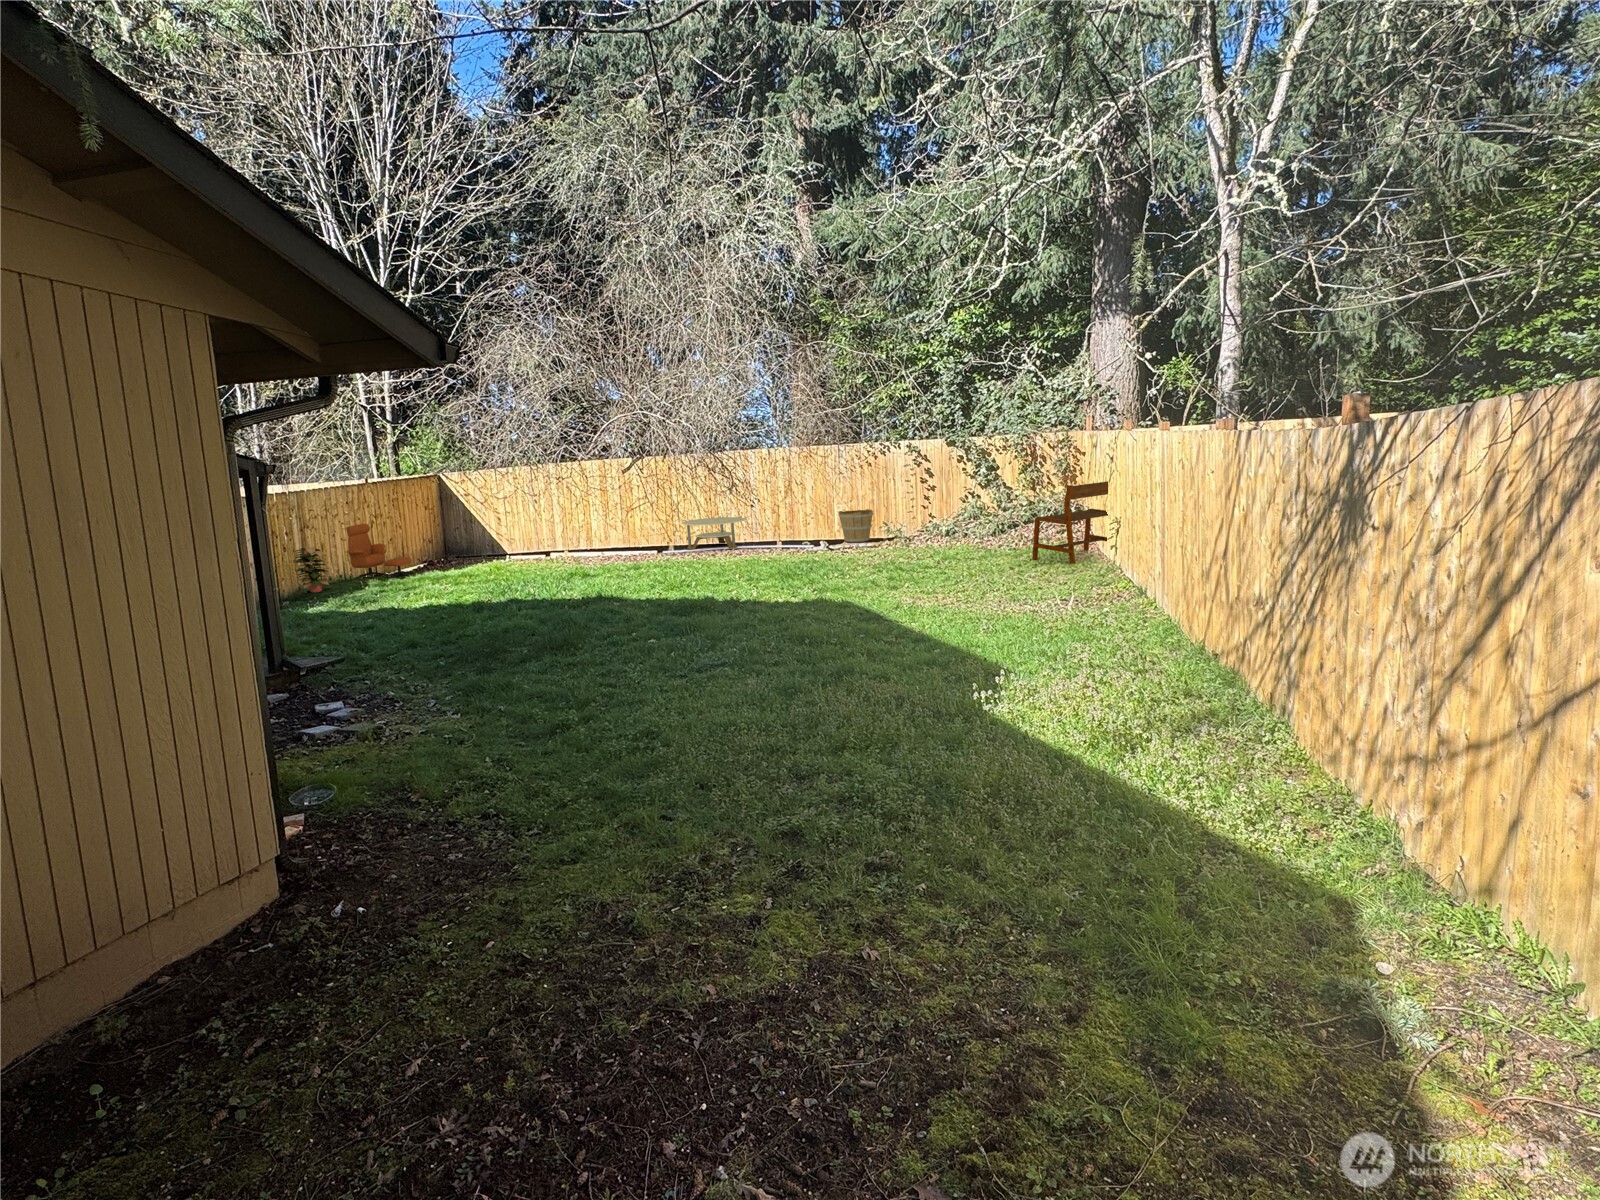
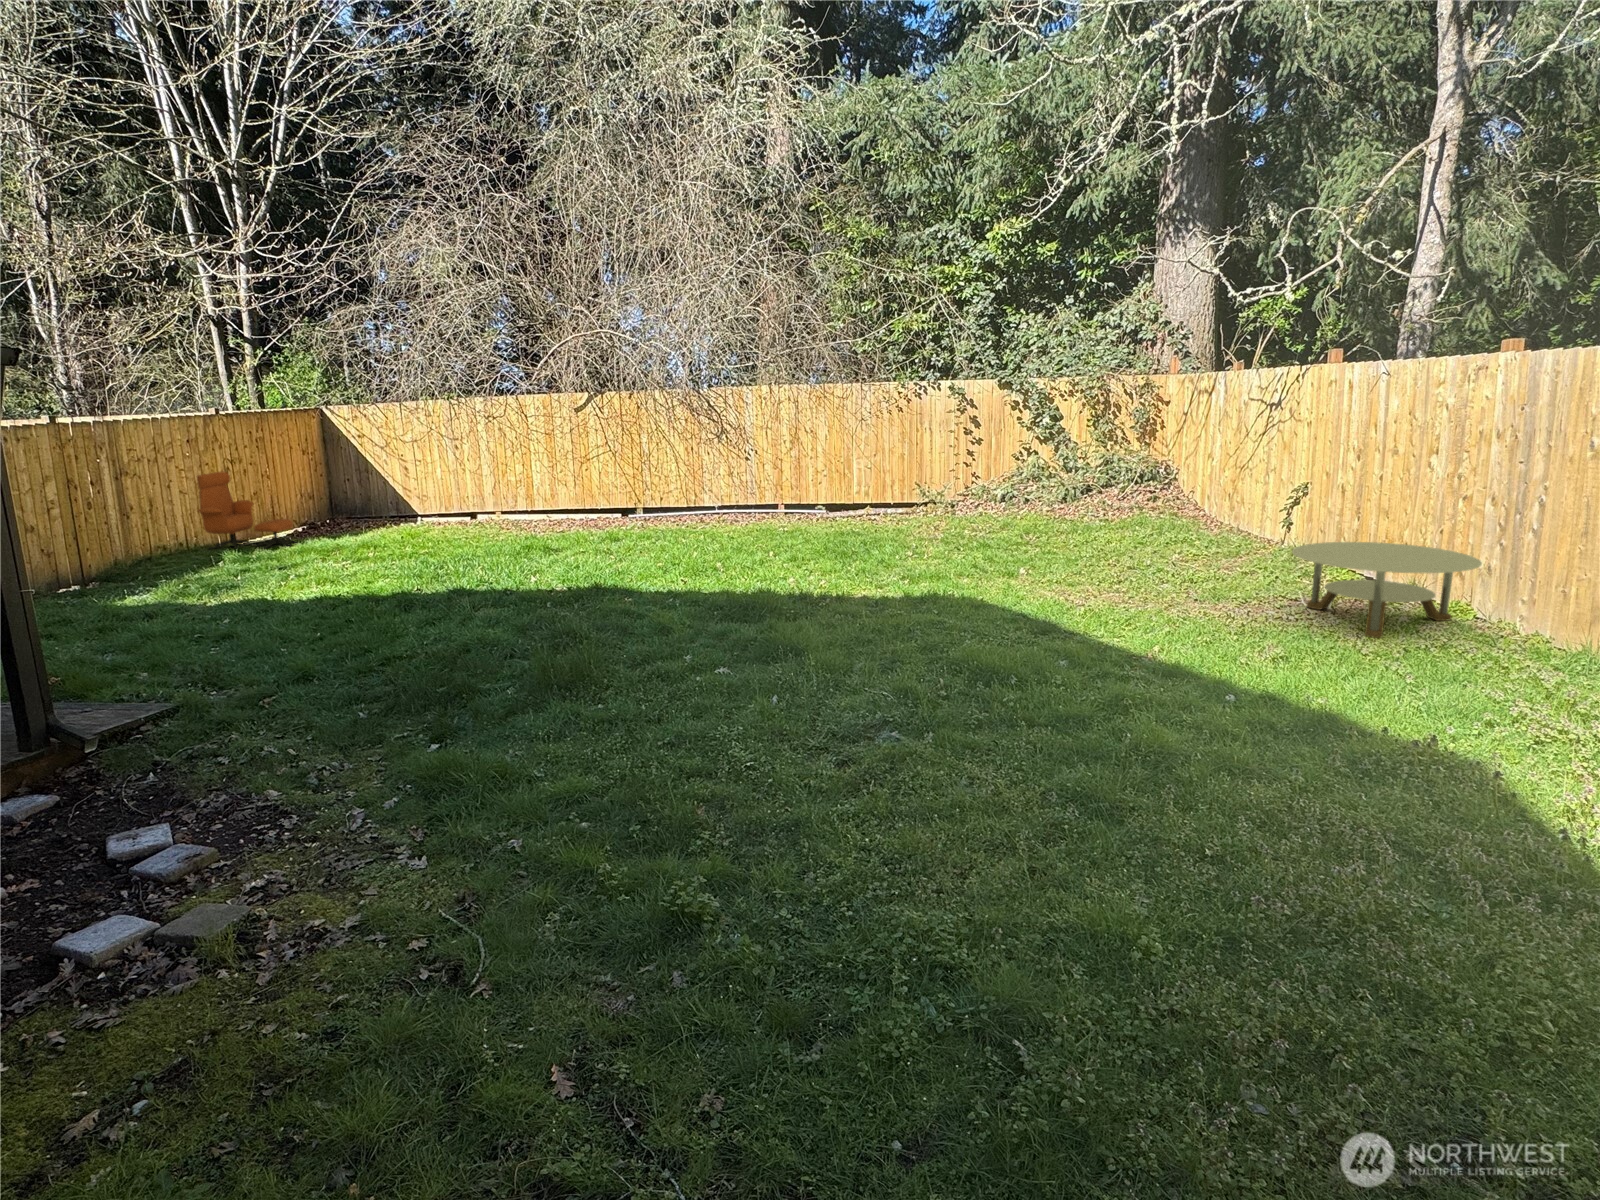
bench: present [1032,481,1108,564] -> none [1153,432,1264,540]
wooden bucket: present [838,509,873,542] -> none [863,466,908,508]
round table: present [682,517,746,550] -> present [1292,542,1482,638]
decorative plant: present [293,547,329,592] -> none [115,503,175,569]

